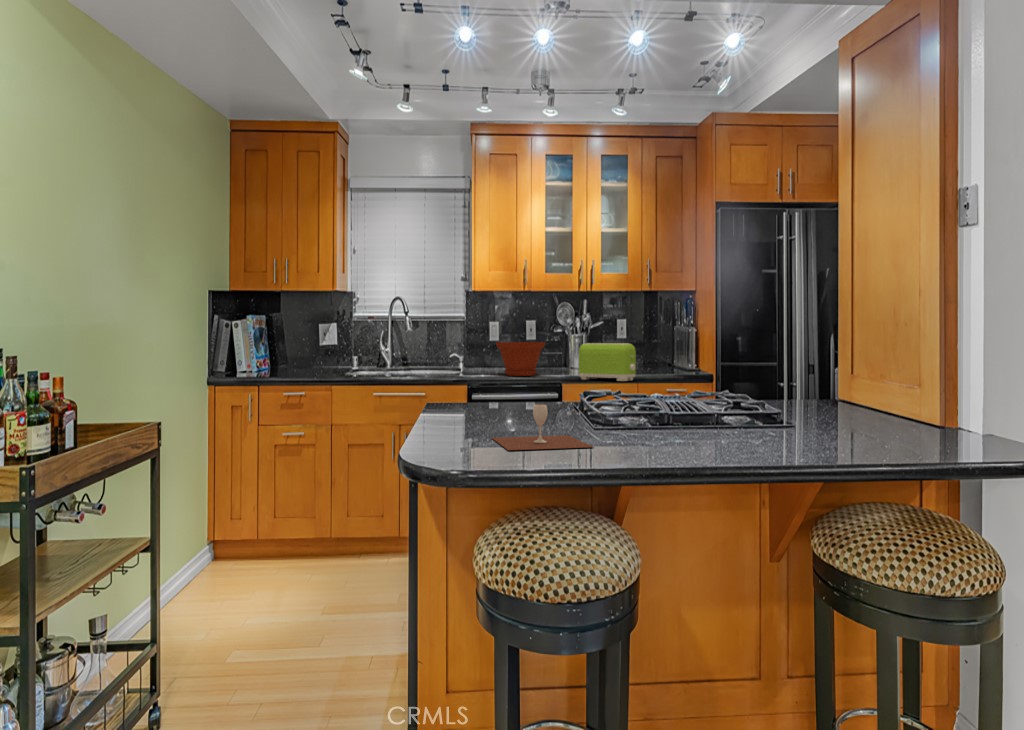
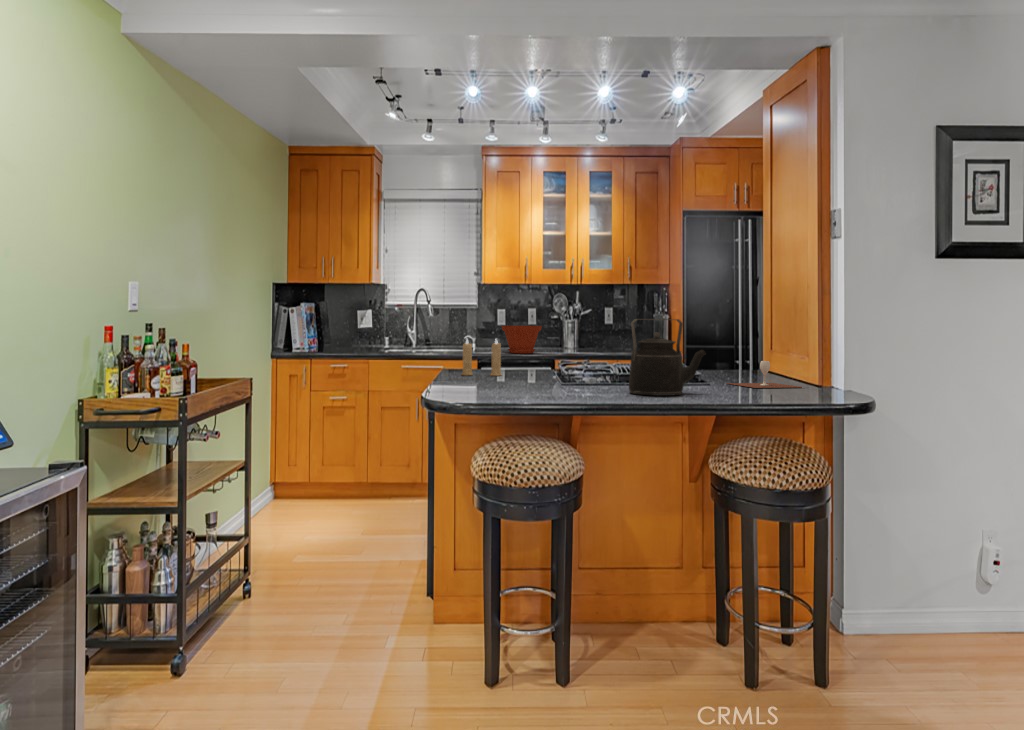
toaster: present [579,343,636,381] -> none [568,327,614,357]
kettle: none [702,343,812,456] -> present [629,319,706,396]
candle: none [452,363,507,414] -> present [462,339,501,376]
wine glass: present [492,404,593,450] -> present [729,361,800,388]

